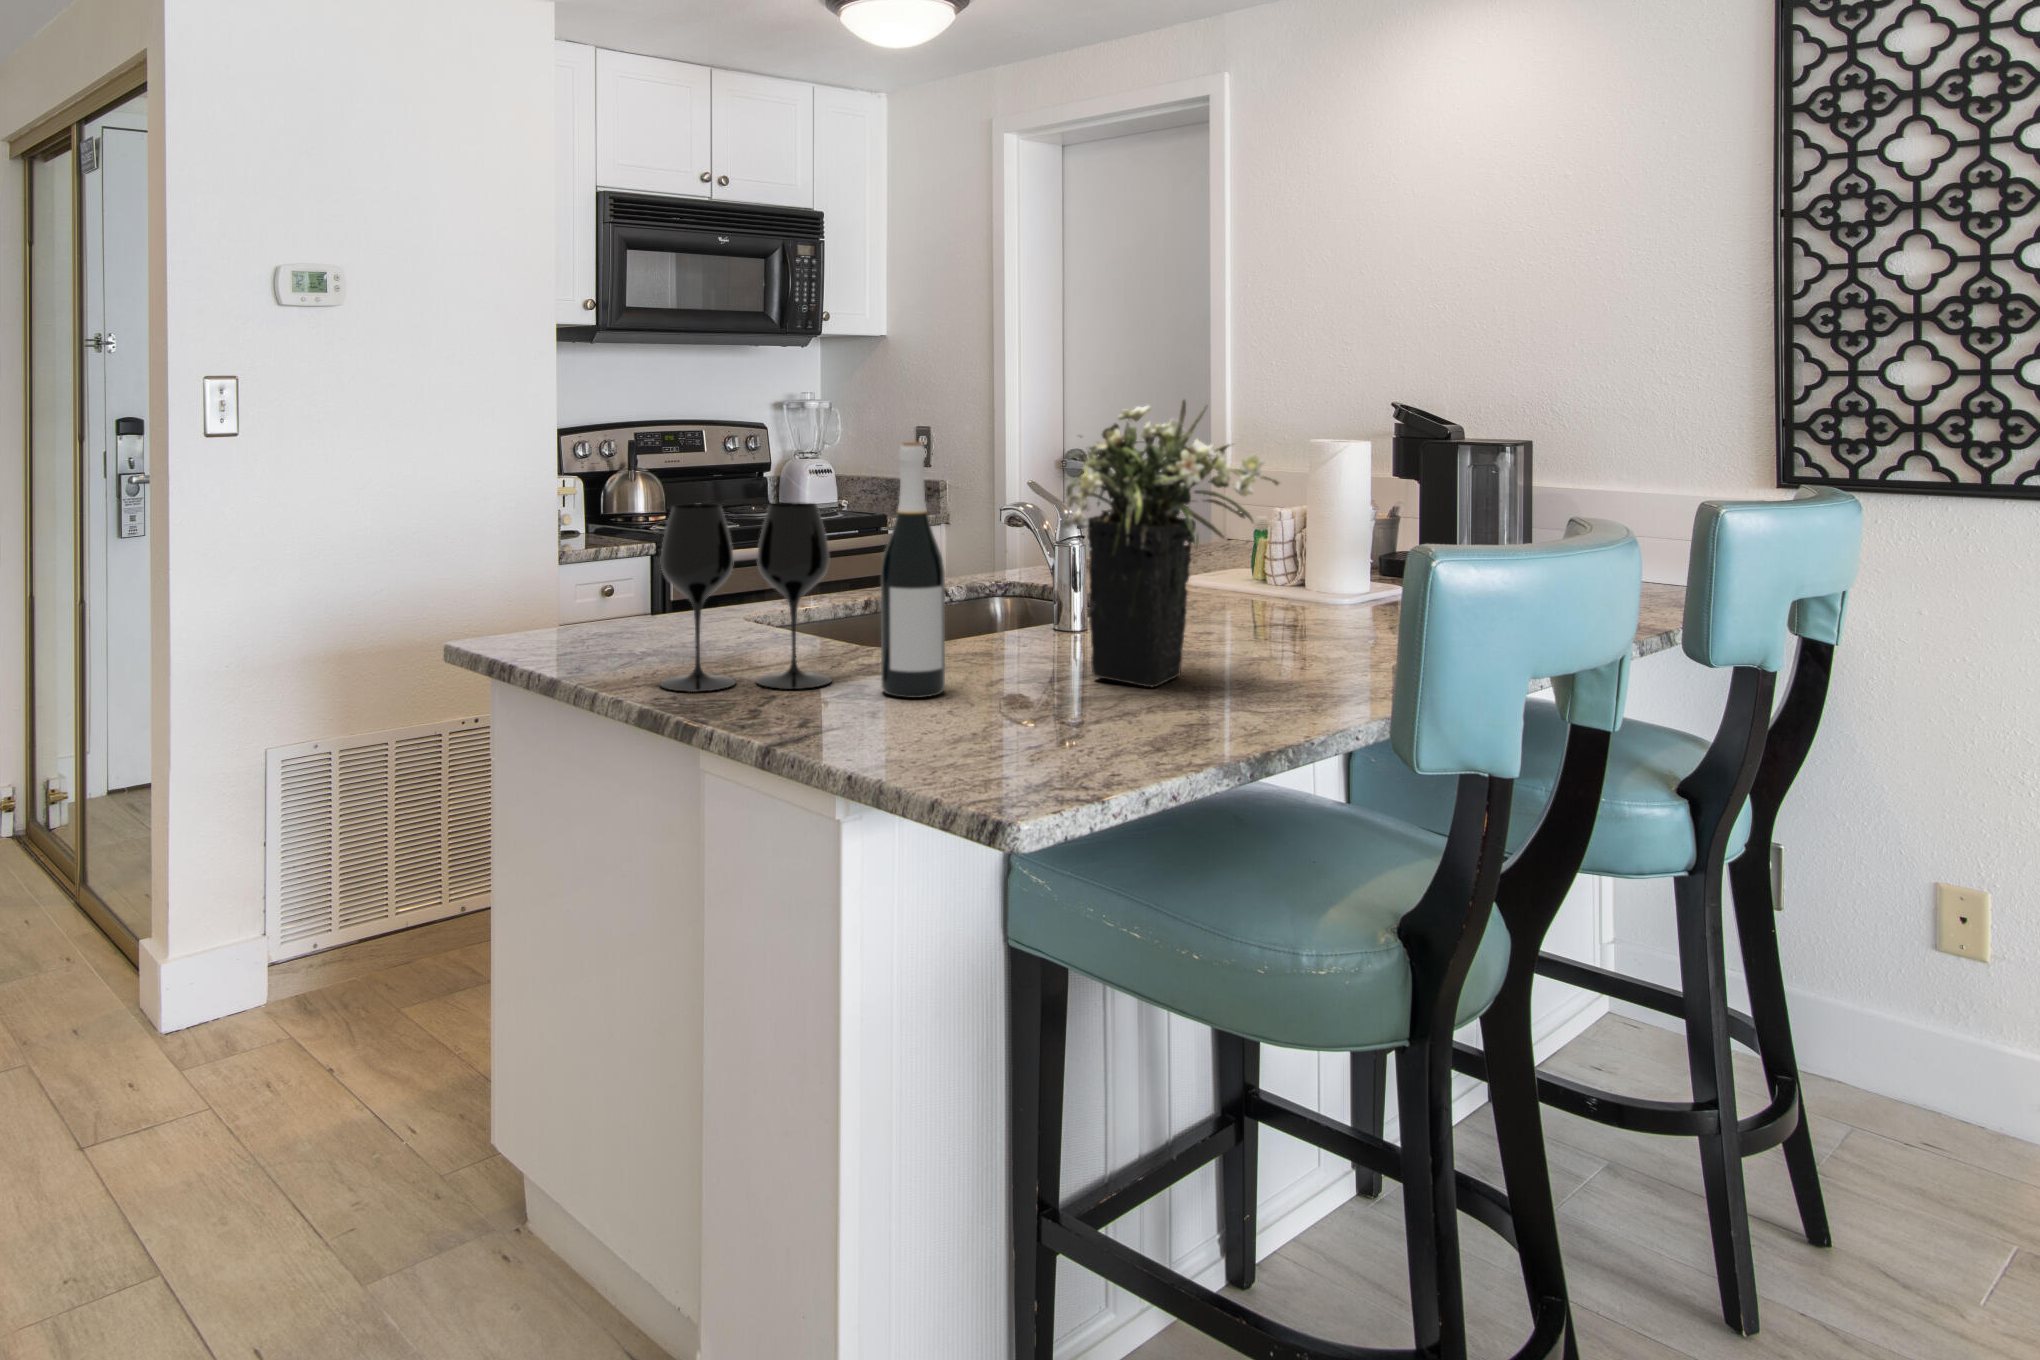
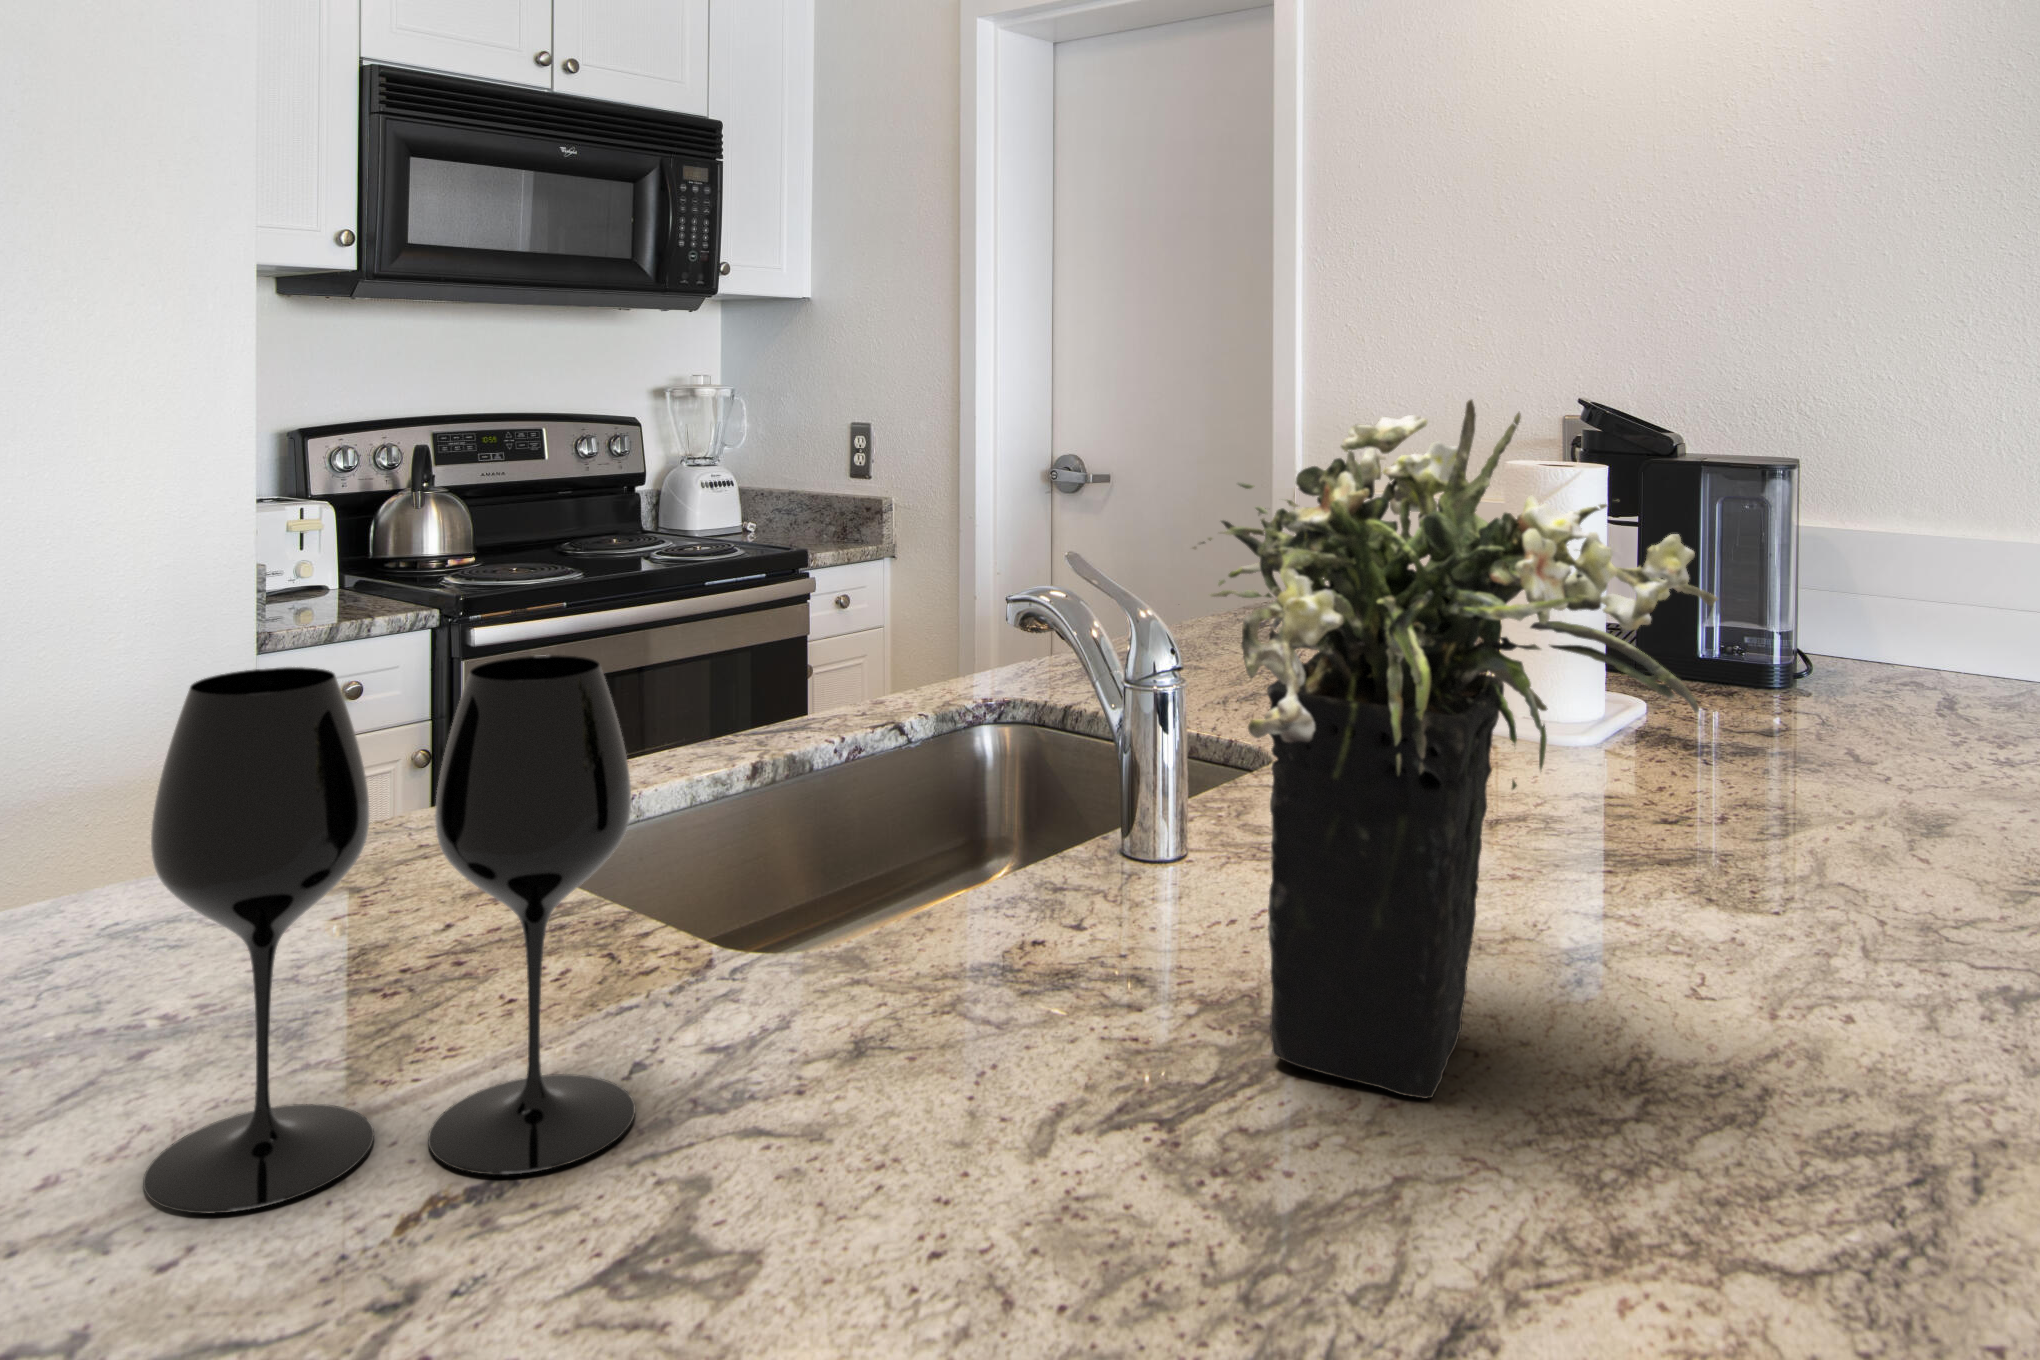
wine bottle: present [881,442,945,698] -> none [759,509,930,1209]

